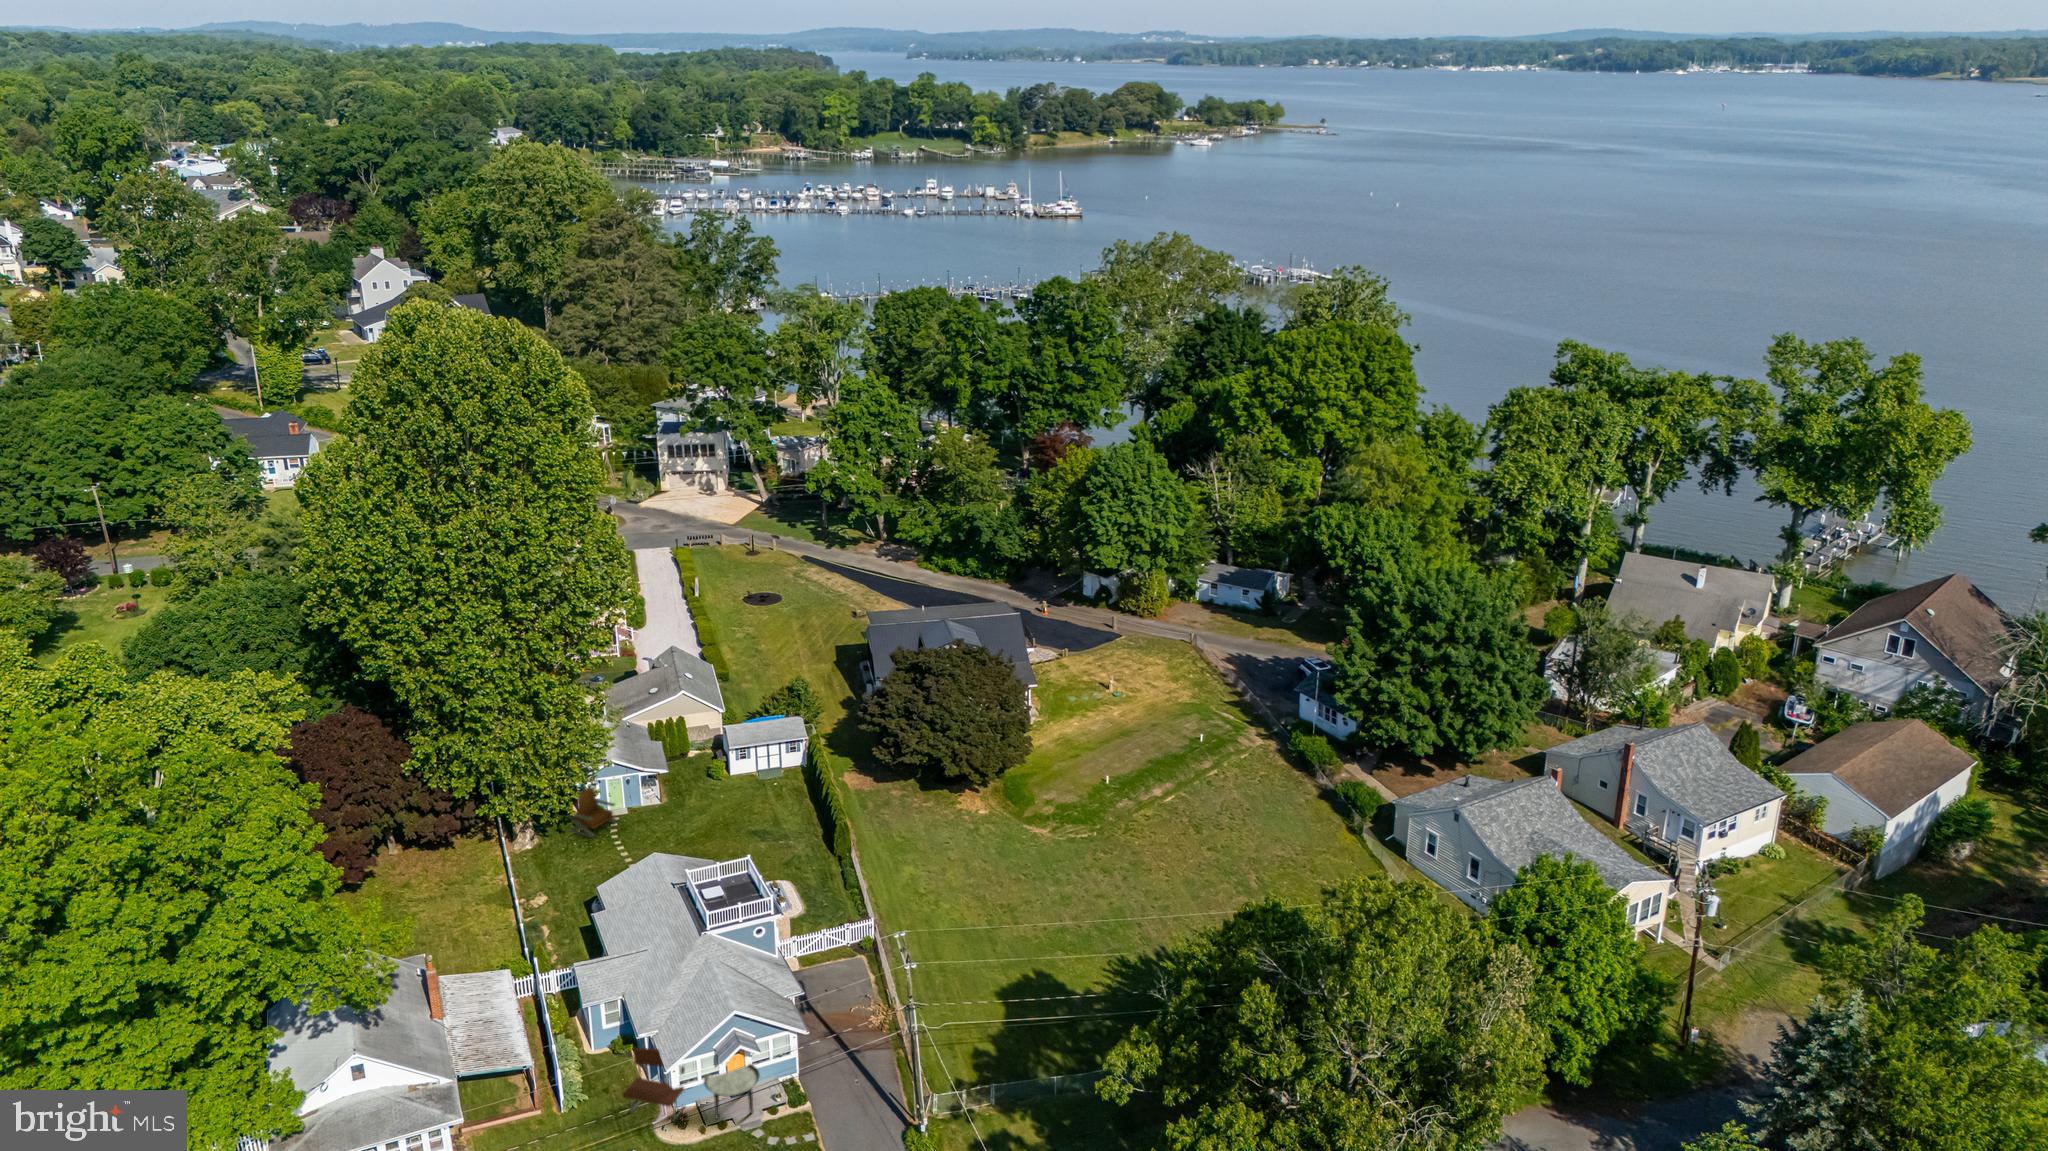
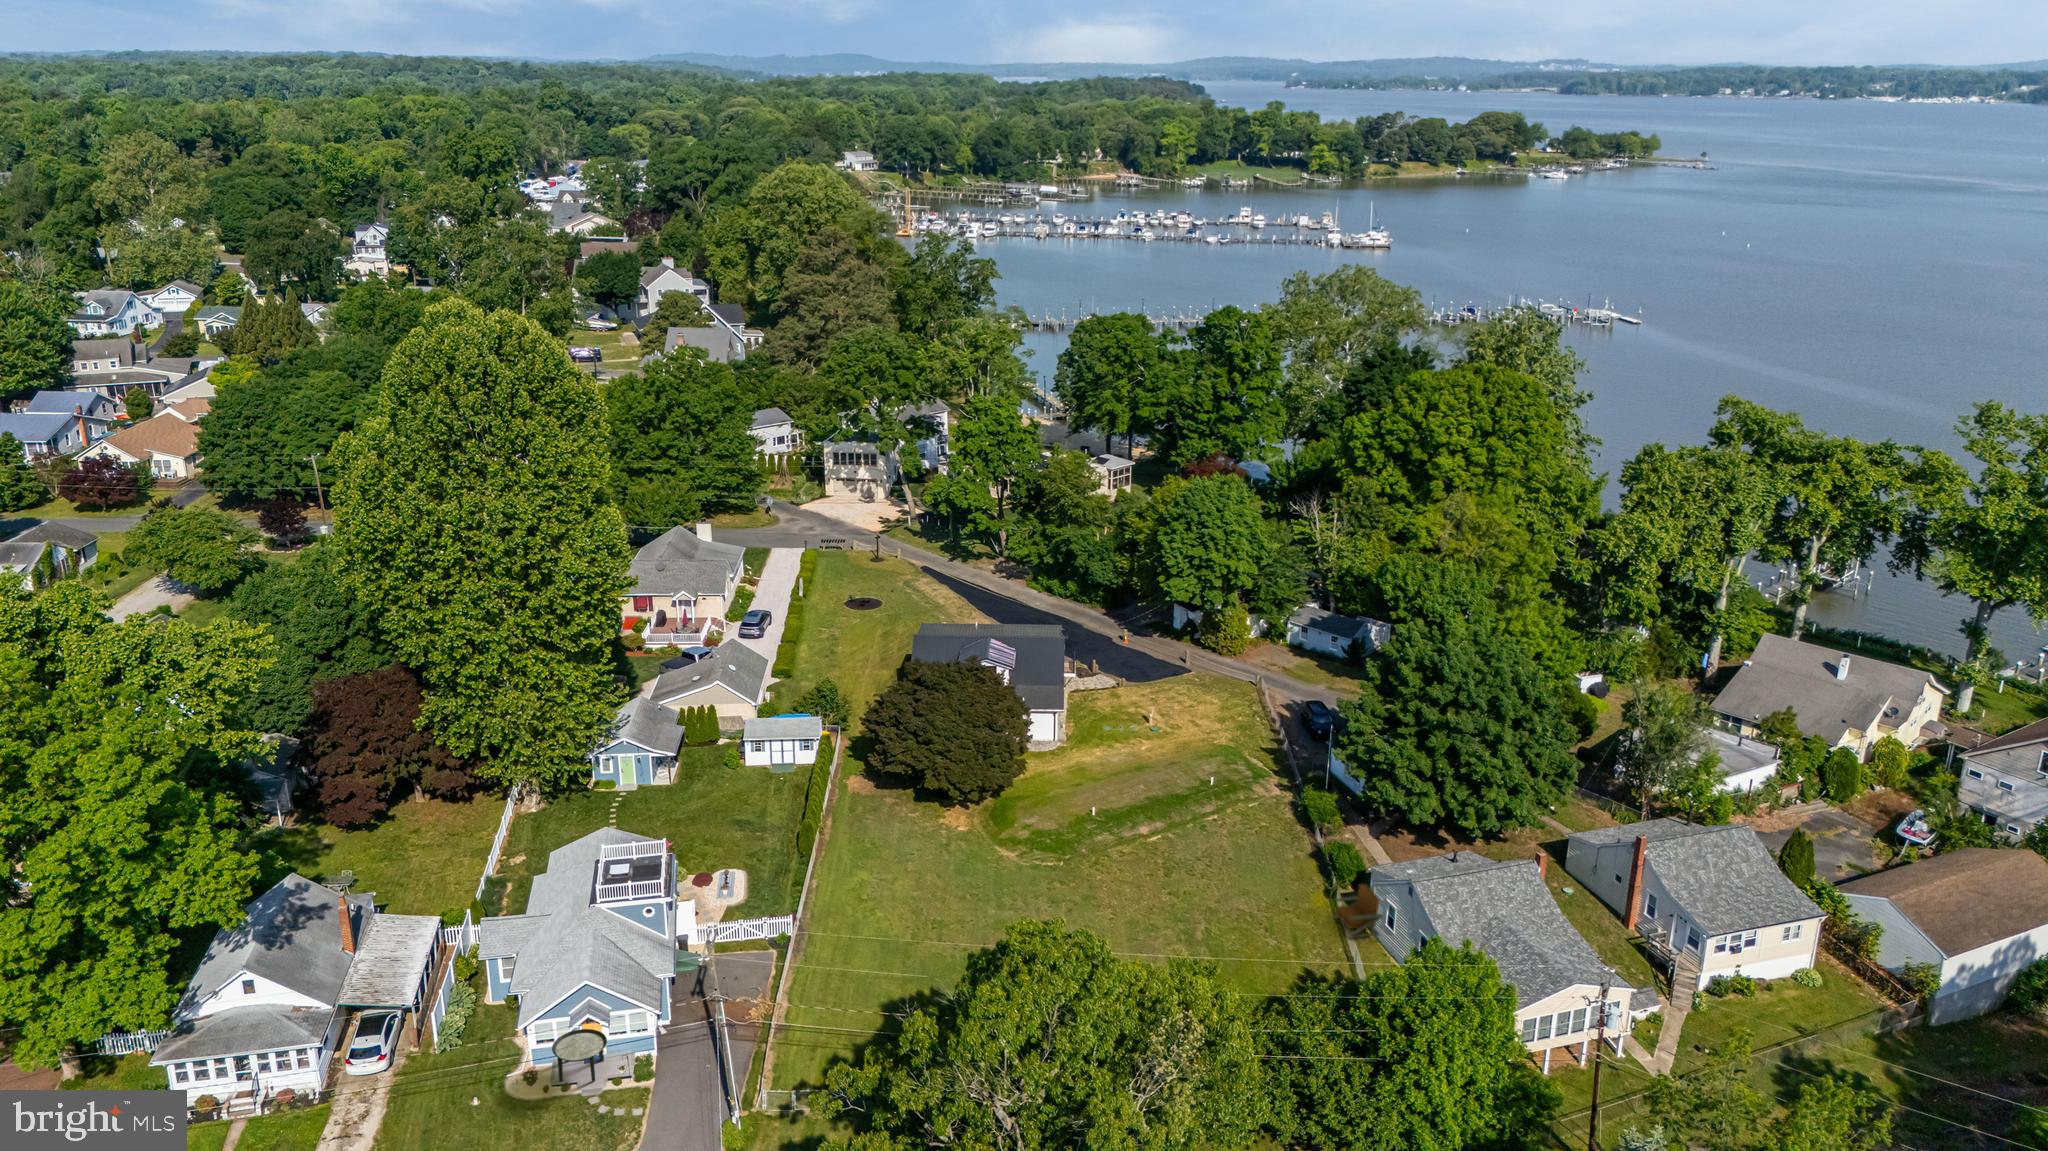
lounge chair: present [569,787,617,838] -> present [1333,884,1383,938]
bench: present [622,1048,685,1121] -> none [479,1003,540,1078]

